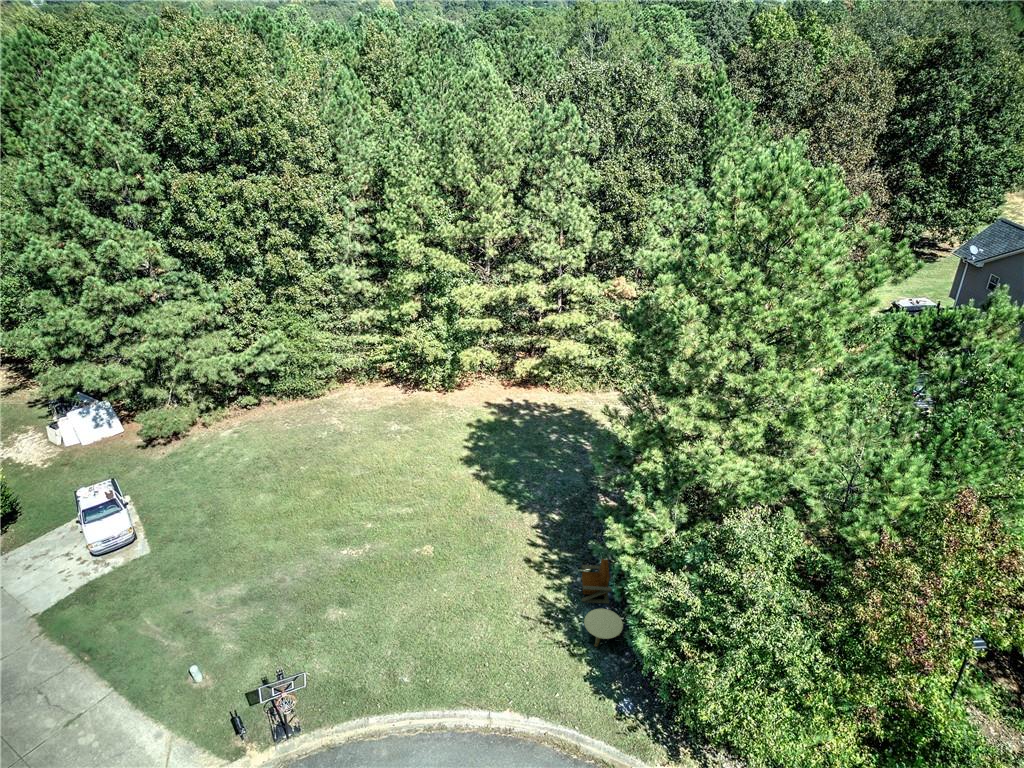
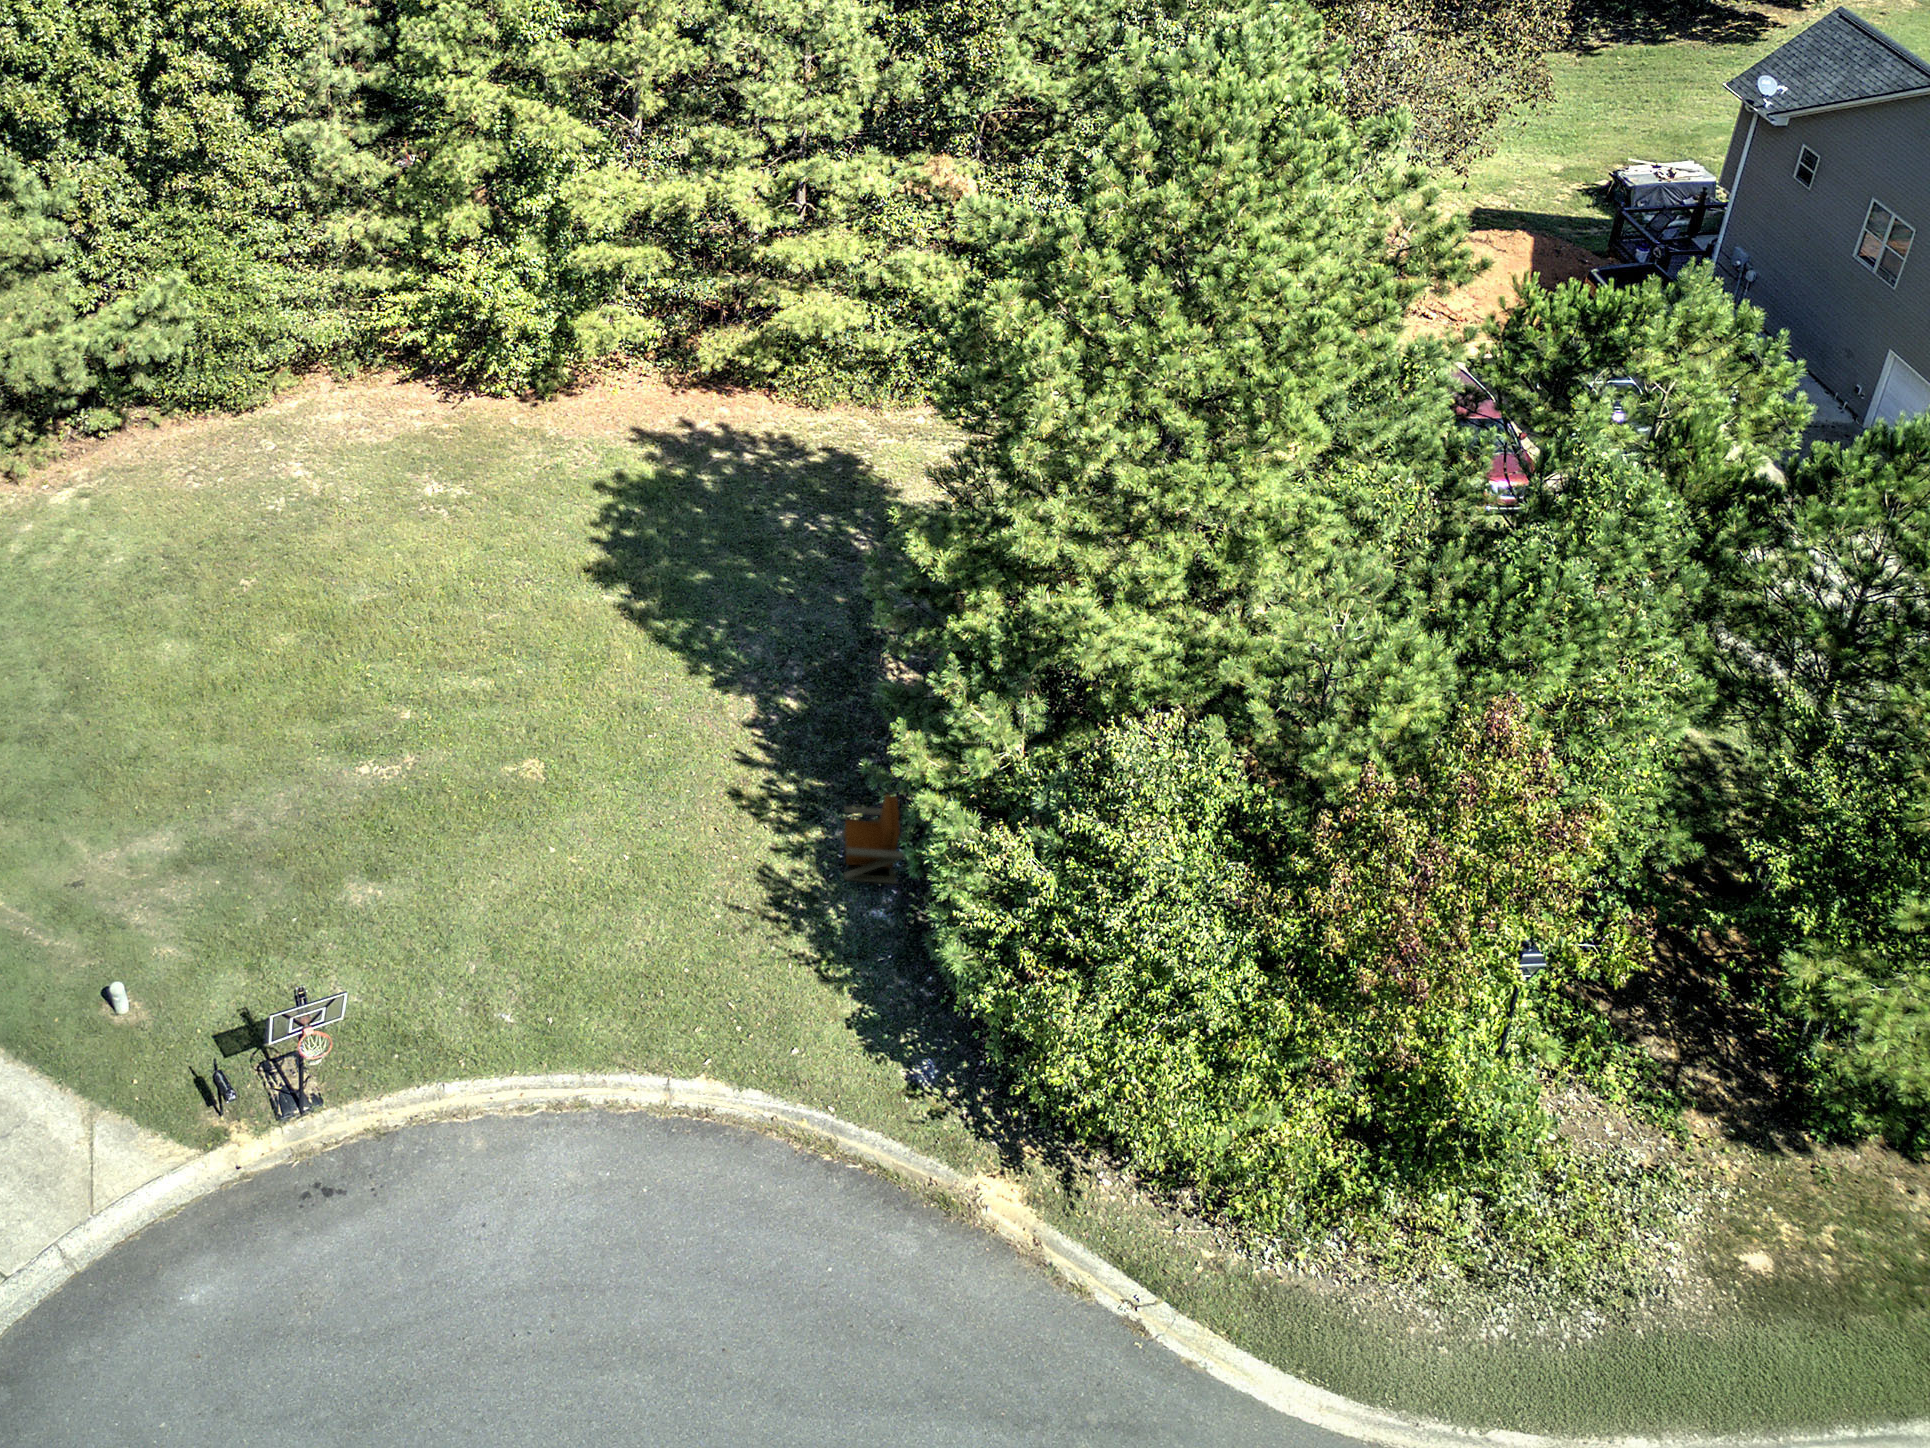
round table: present [584,609,623,647] -> none [848,893,923,966]

